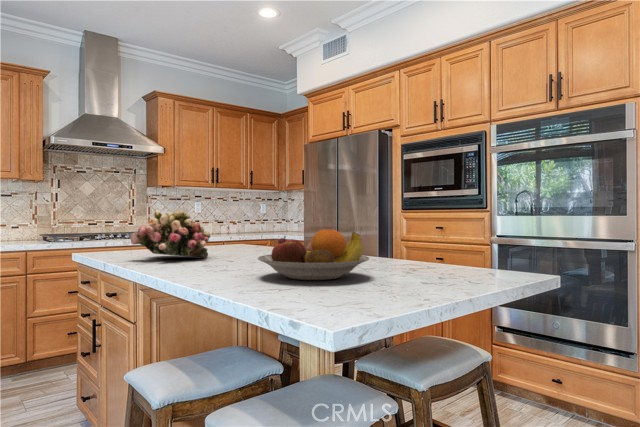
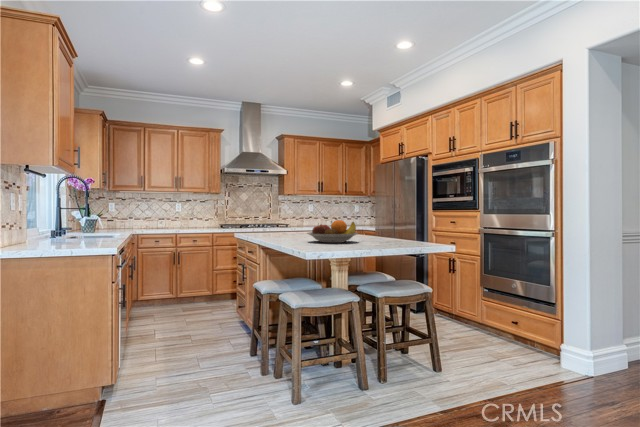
flower arrangement: present [130,210,210,257] -> none [260,211,299,236]

